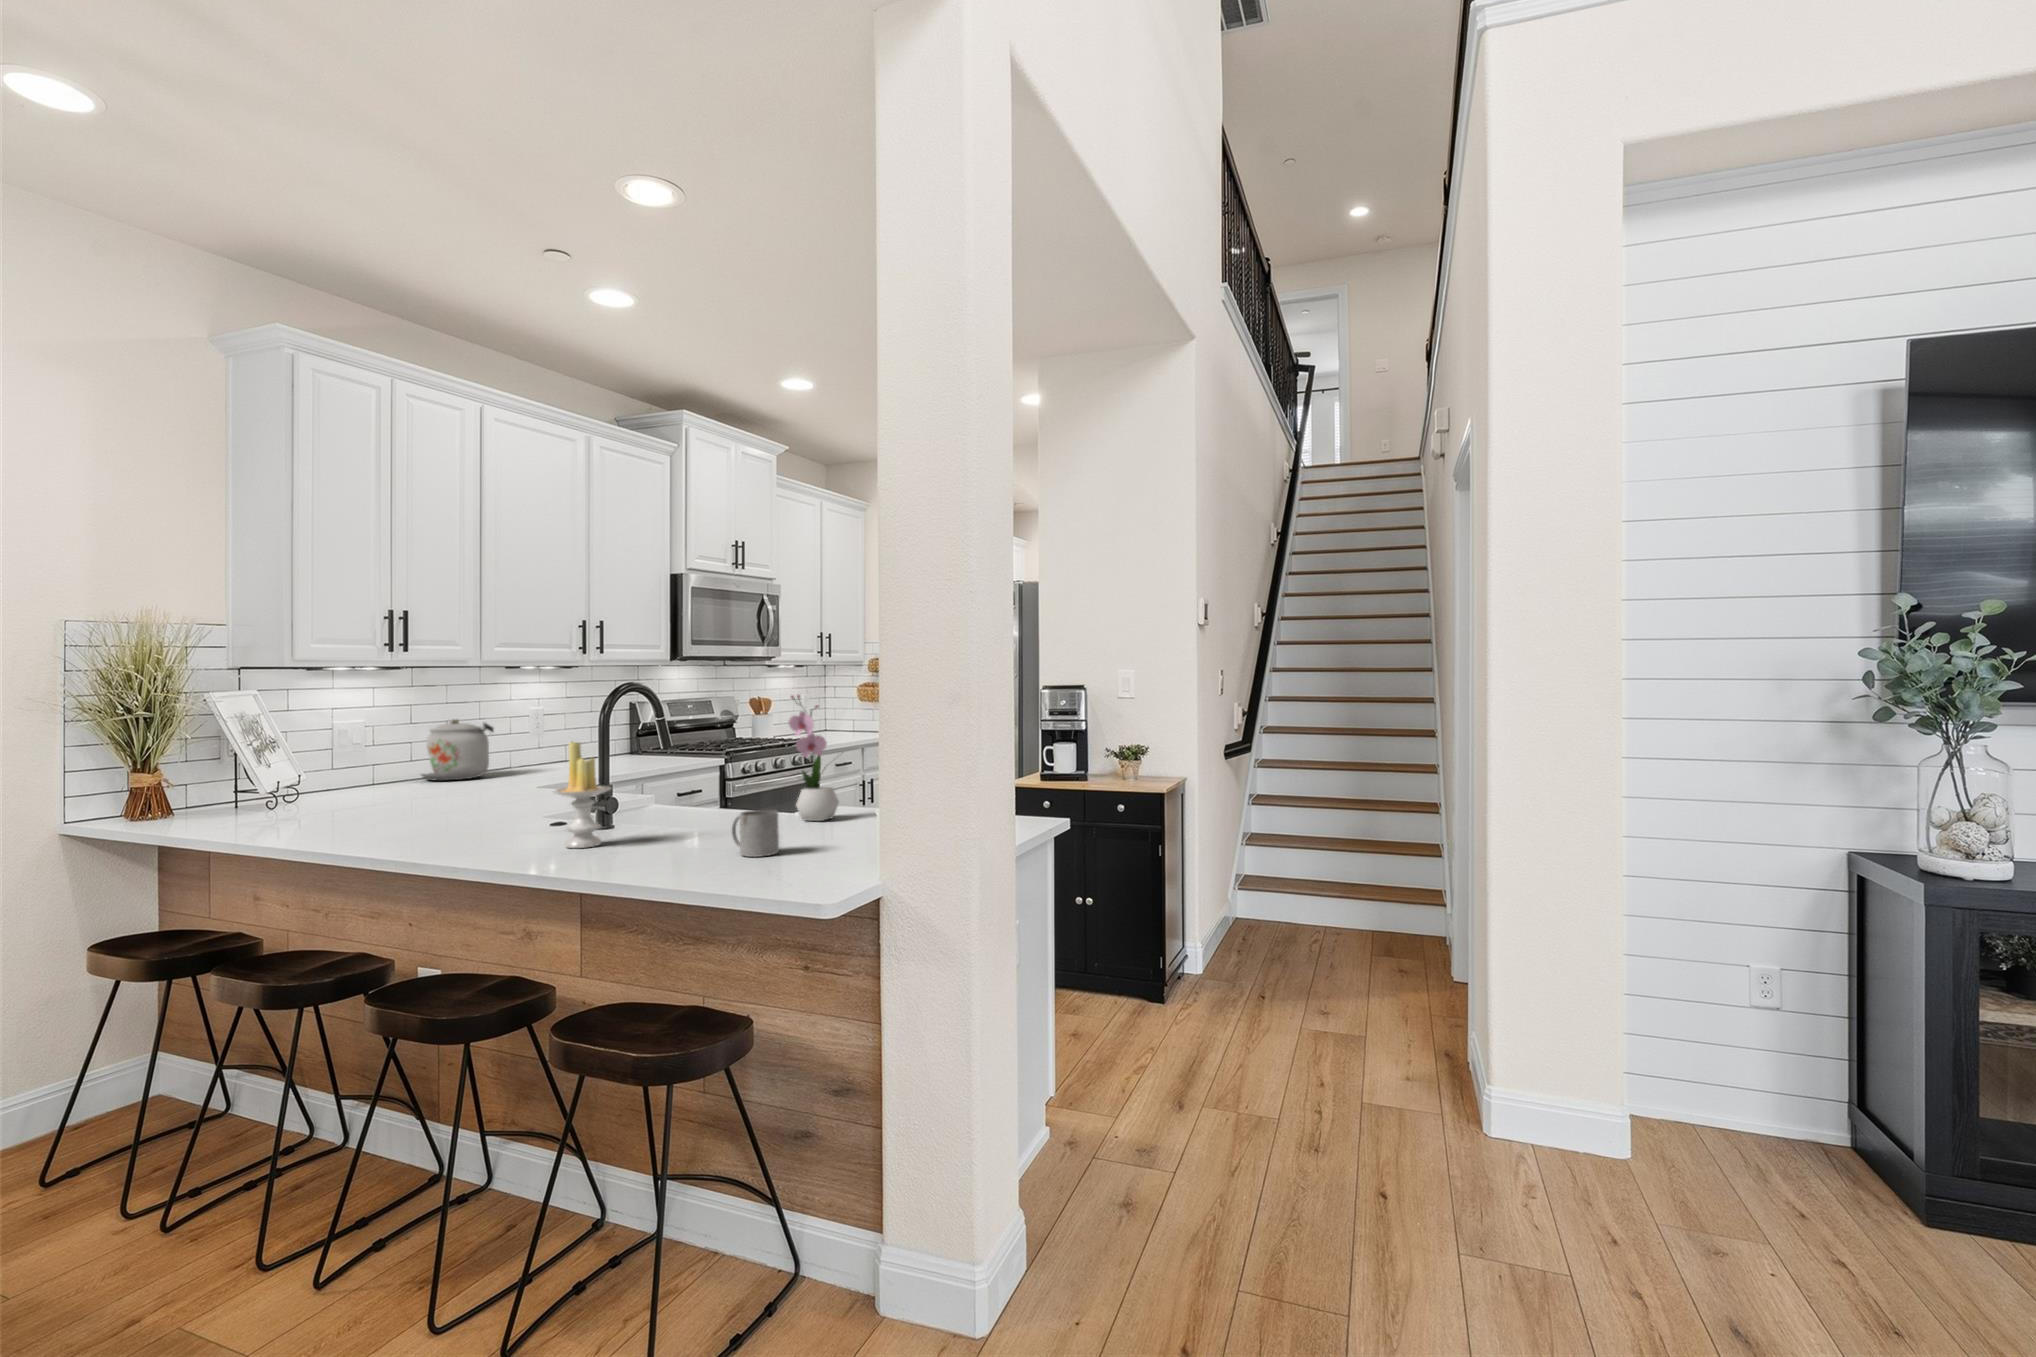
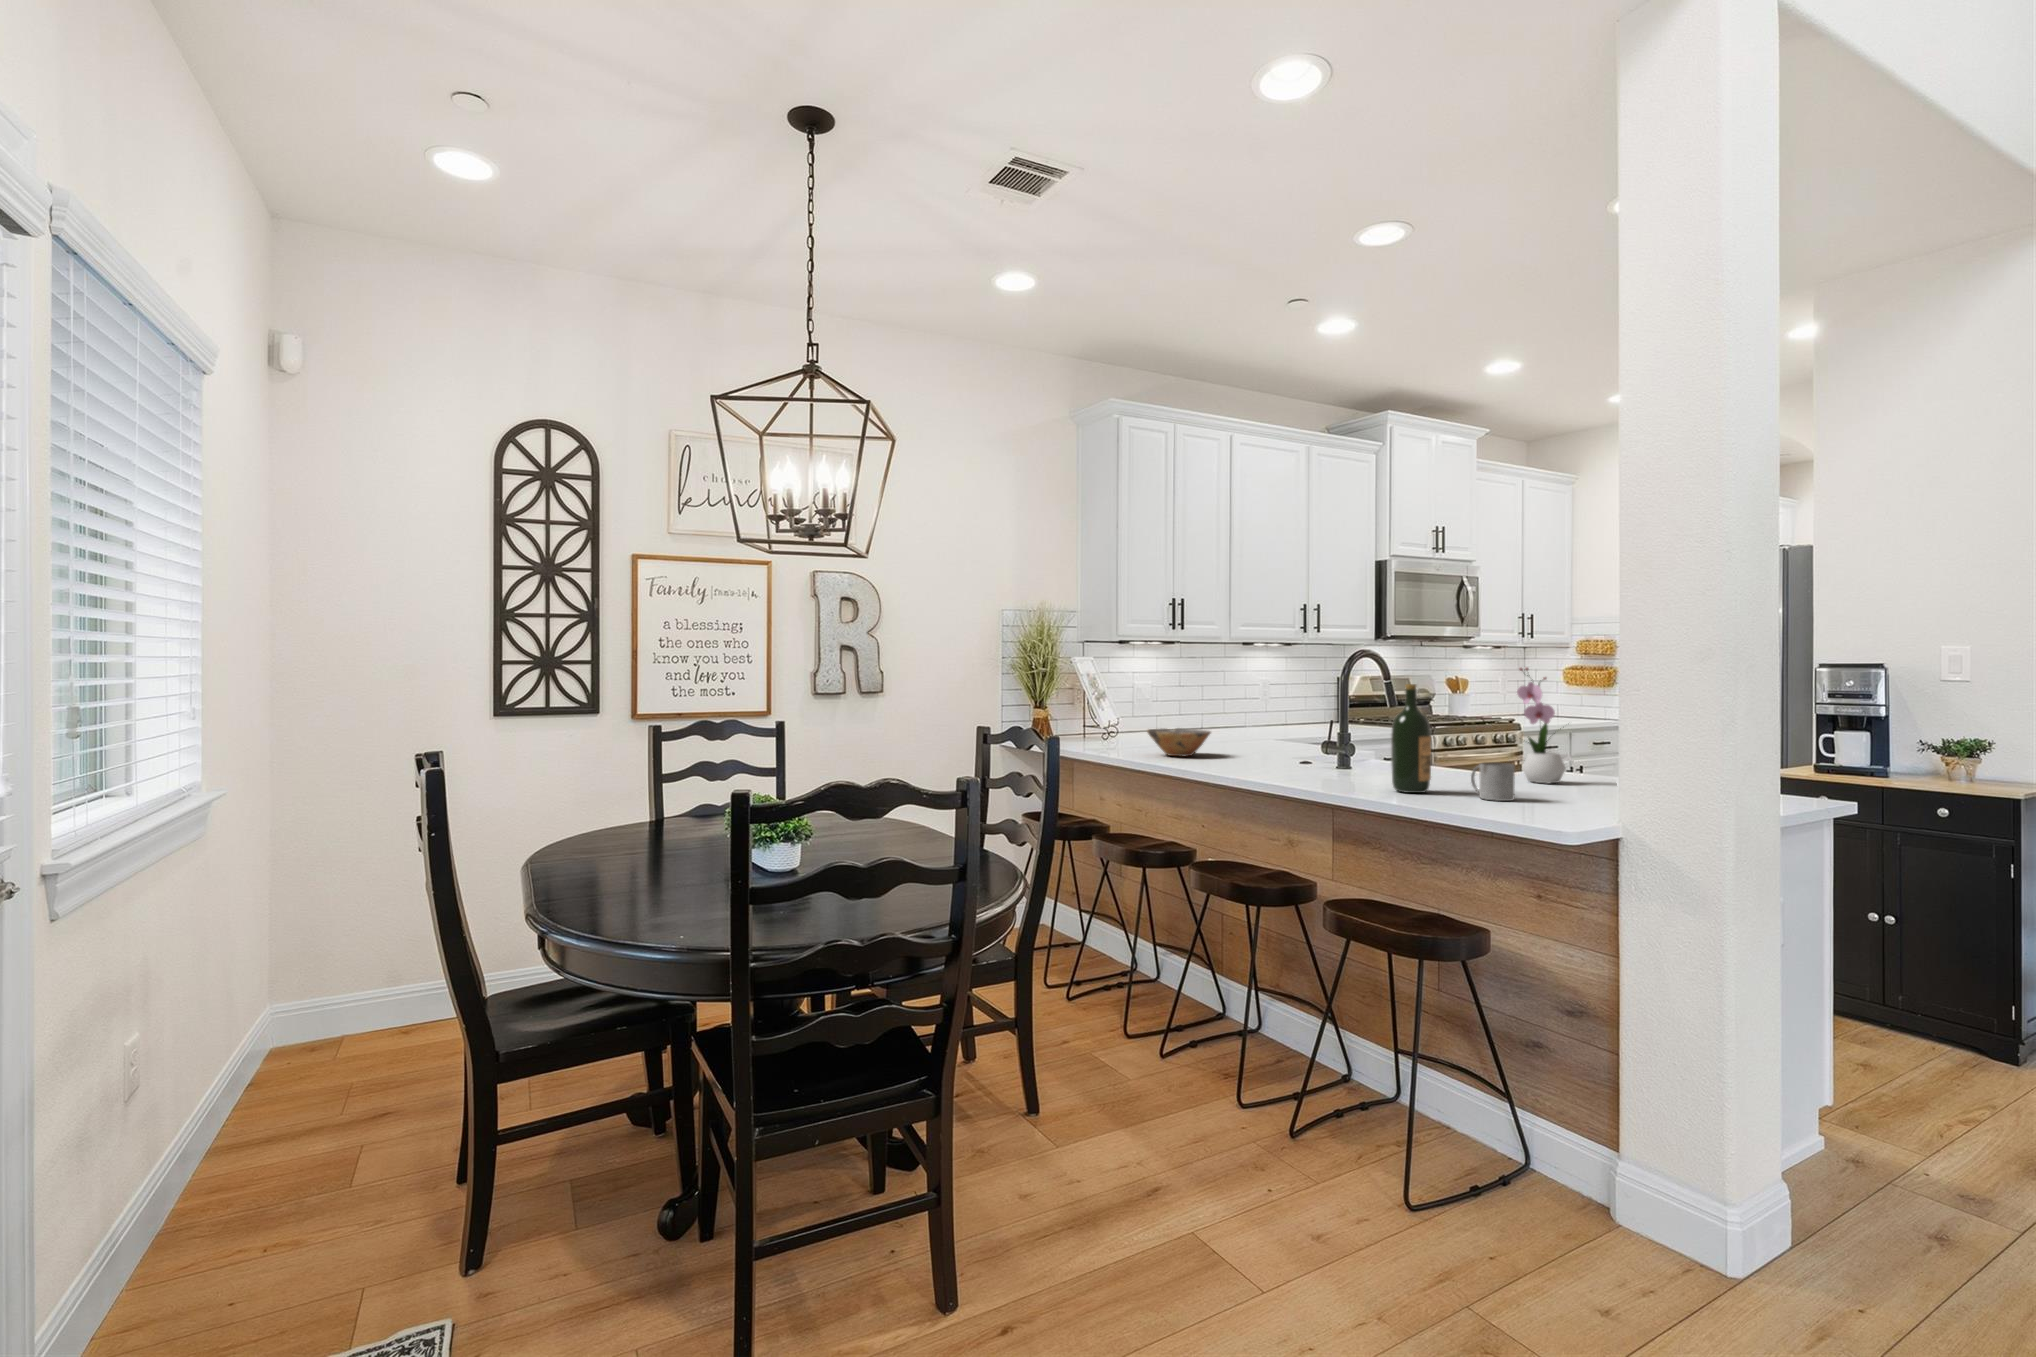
kettle: present [421,719,494,781] -> none [1171,685,1234,734]
wine bottle: none [637,721,686,857] -> present [1391,684,1431,793]
candle: present [554,742,611,848] -> none [1321,699,1365,782]
bowl: none [318,784,425,824] -> present [1147,728,1211,757]

